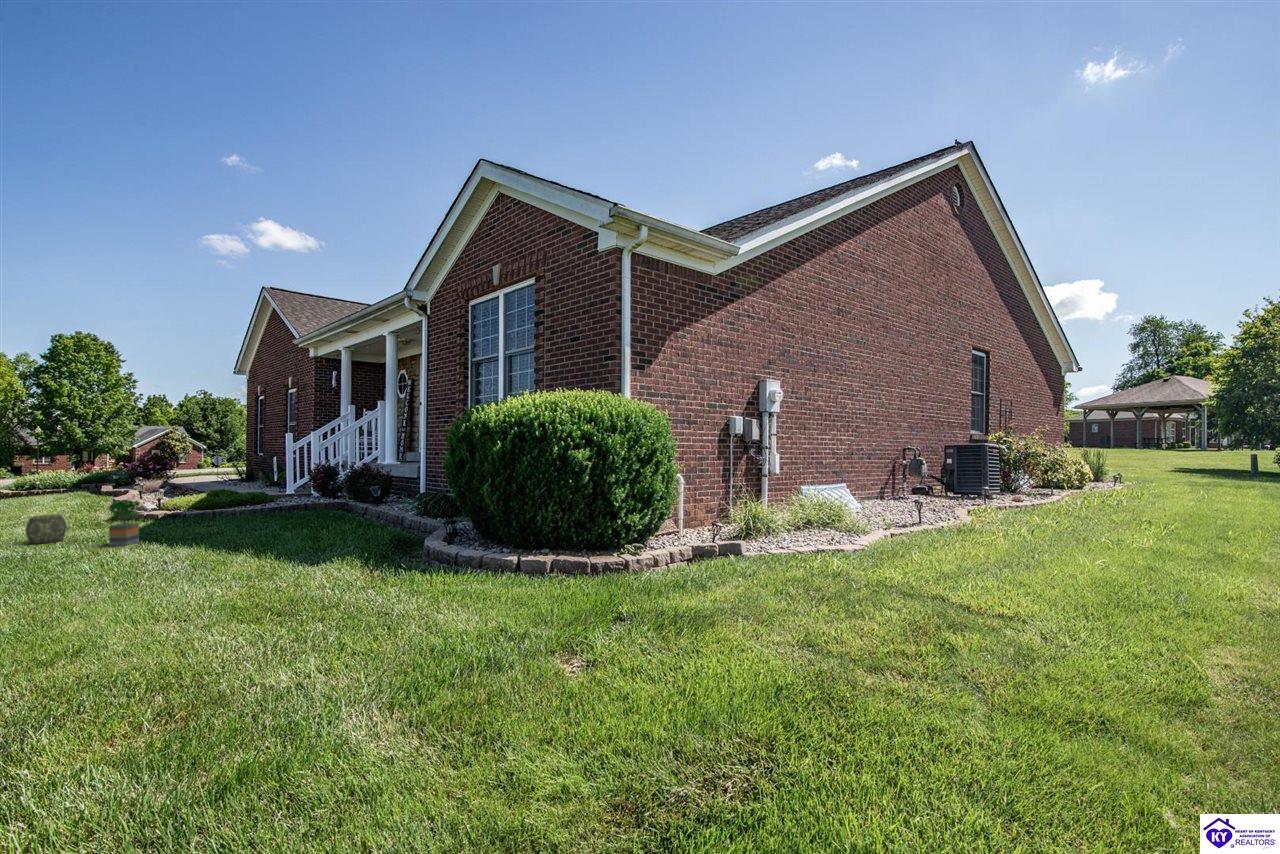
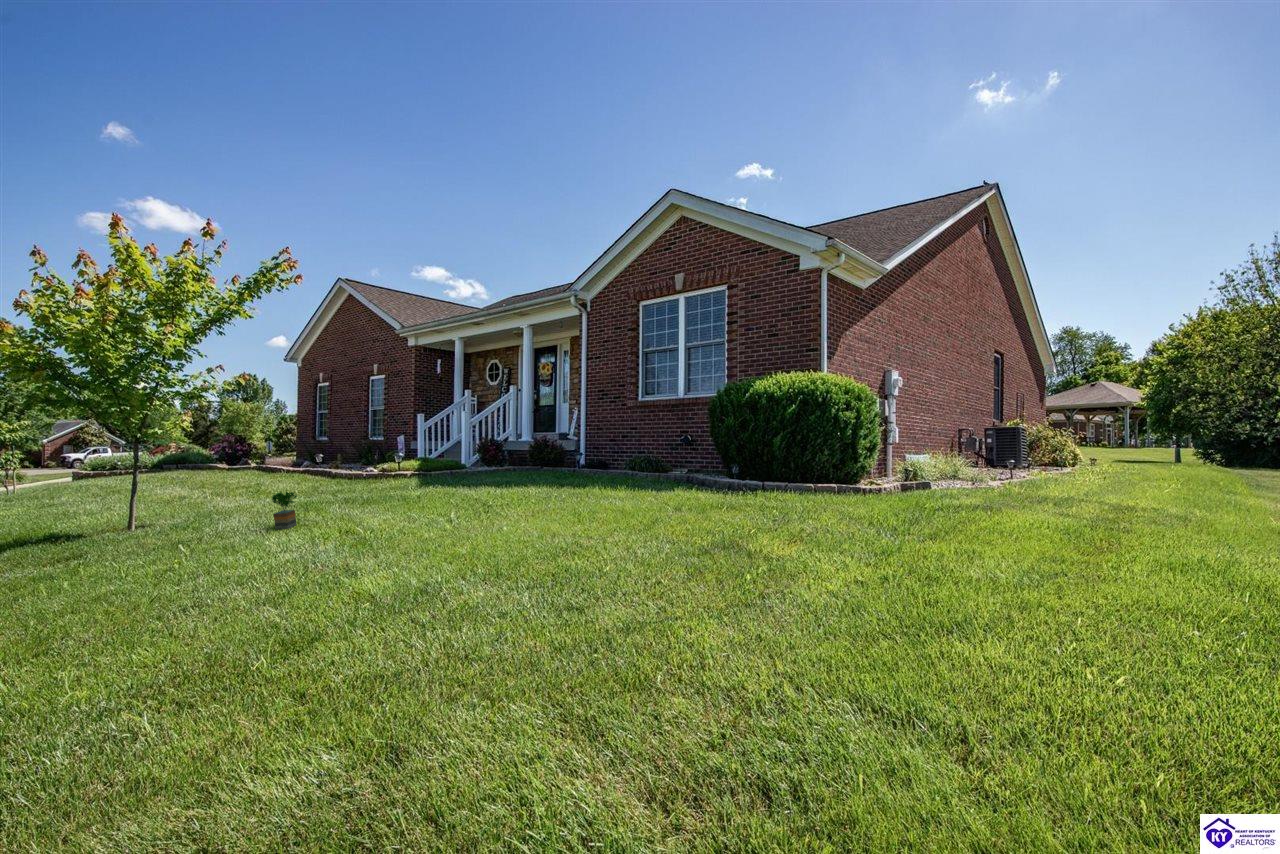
woven basket: present [25,514,67,544] -> none [212,503,242,528]

